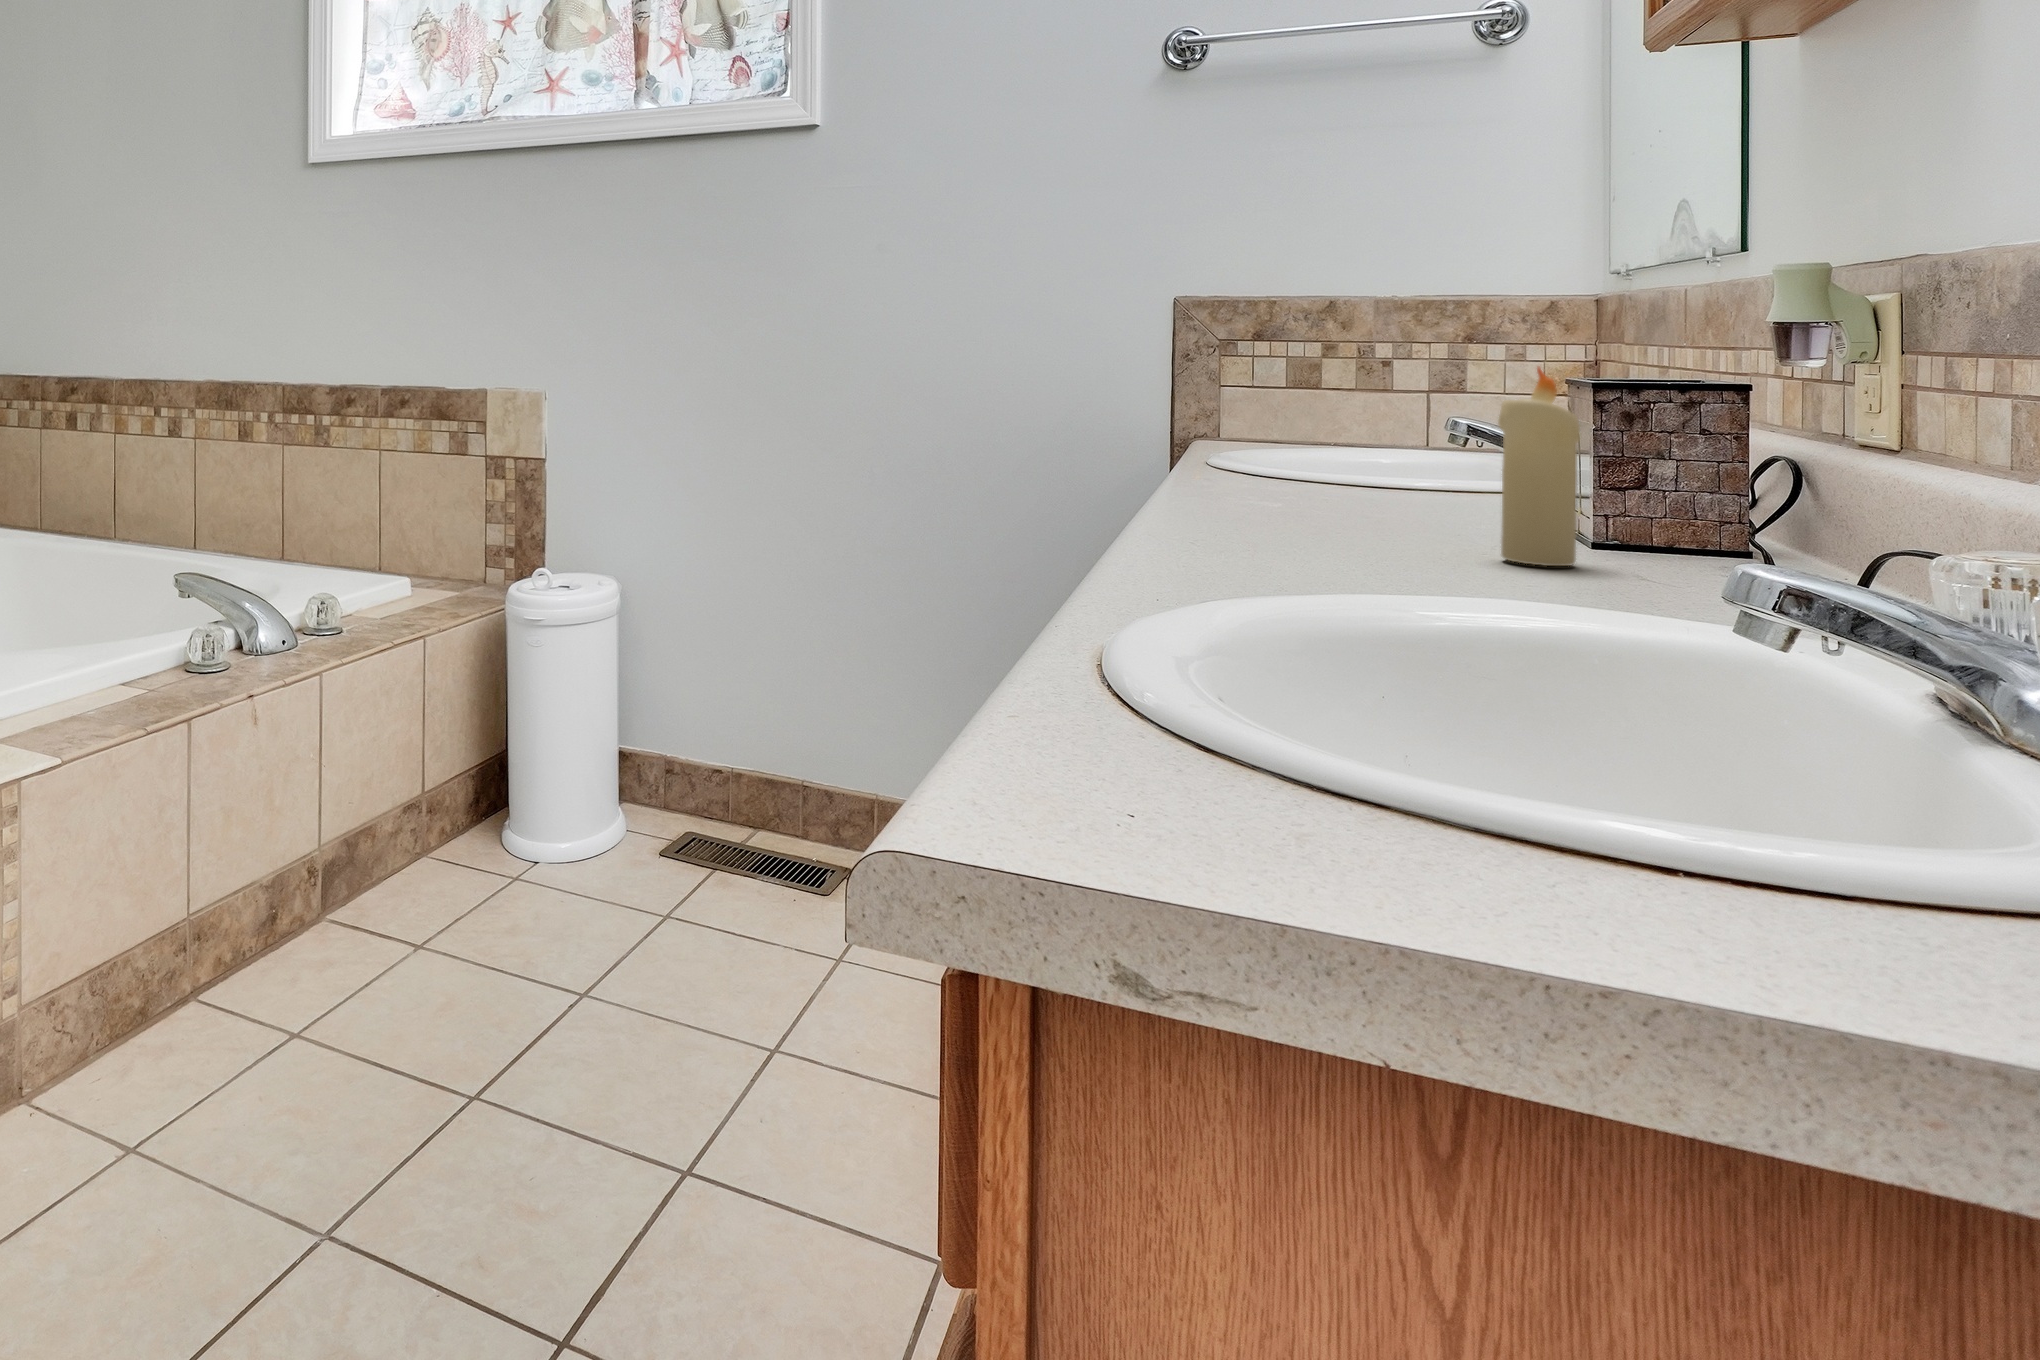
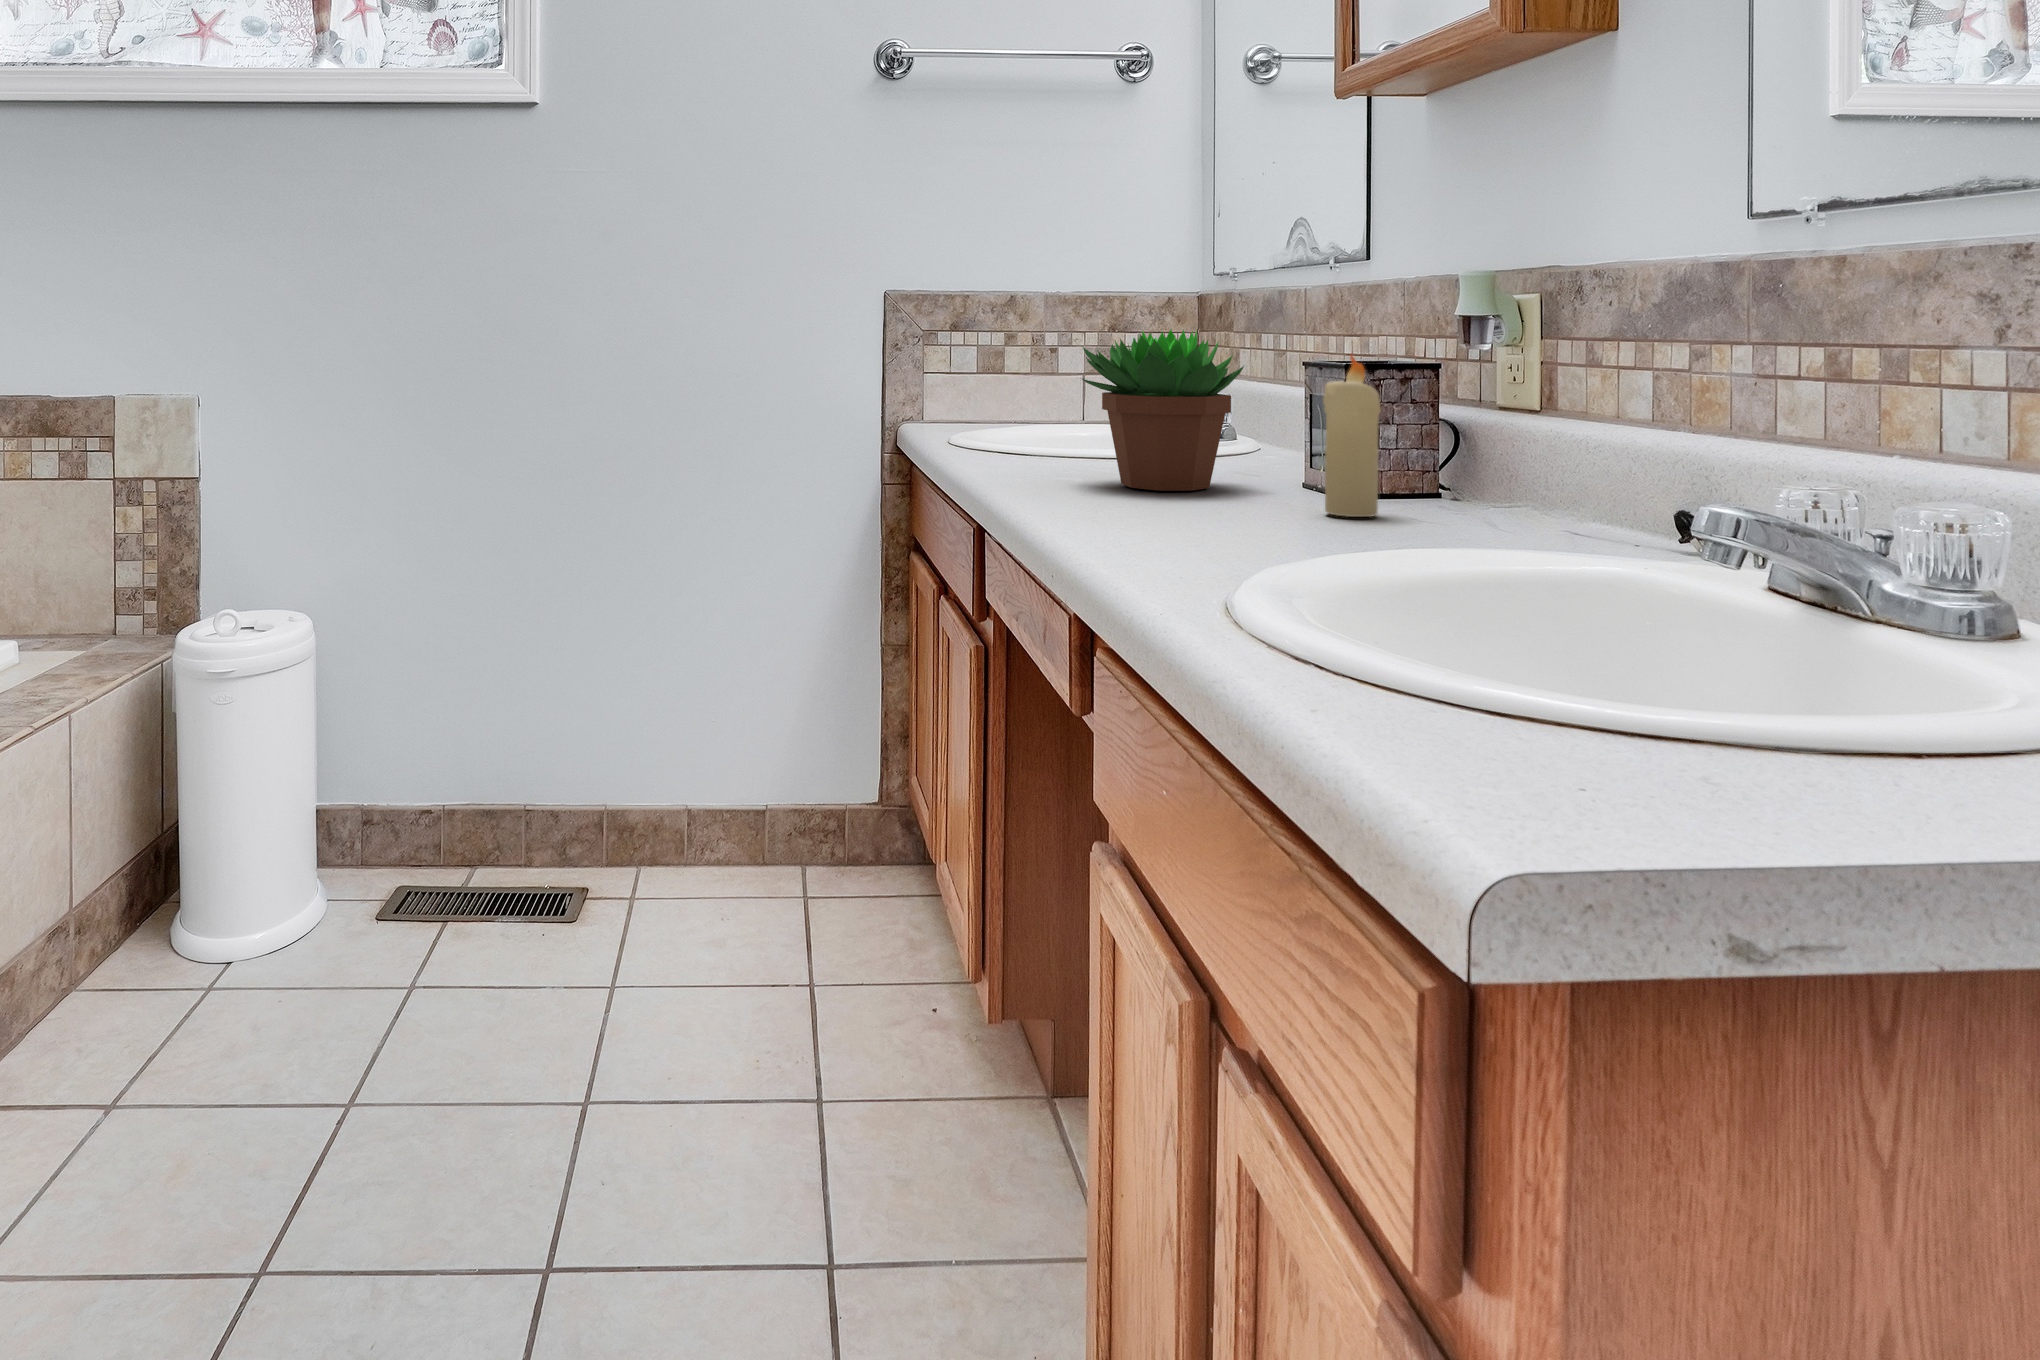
succulent plant: none [1254,335,1457,523] -> present [1082,329,1244,491]

